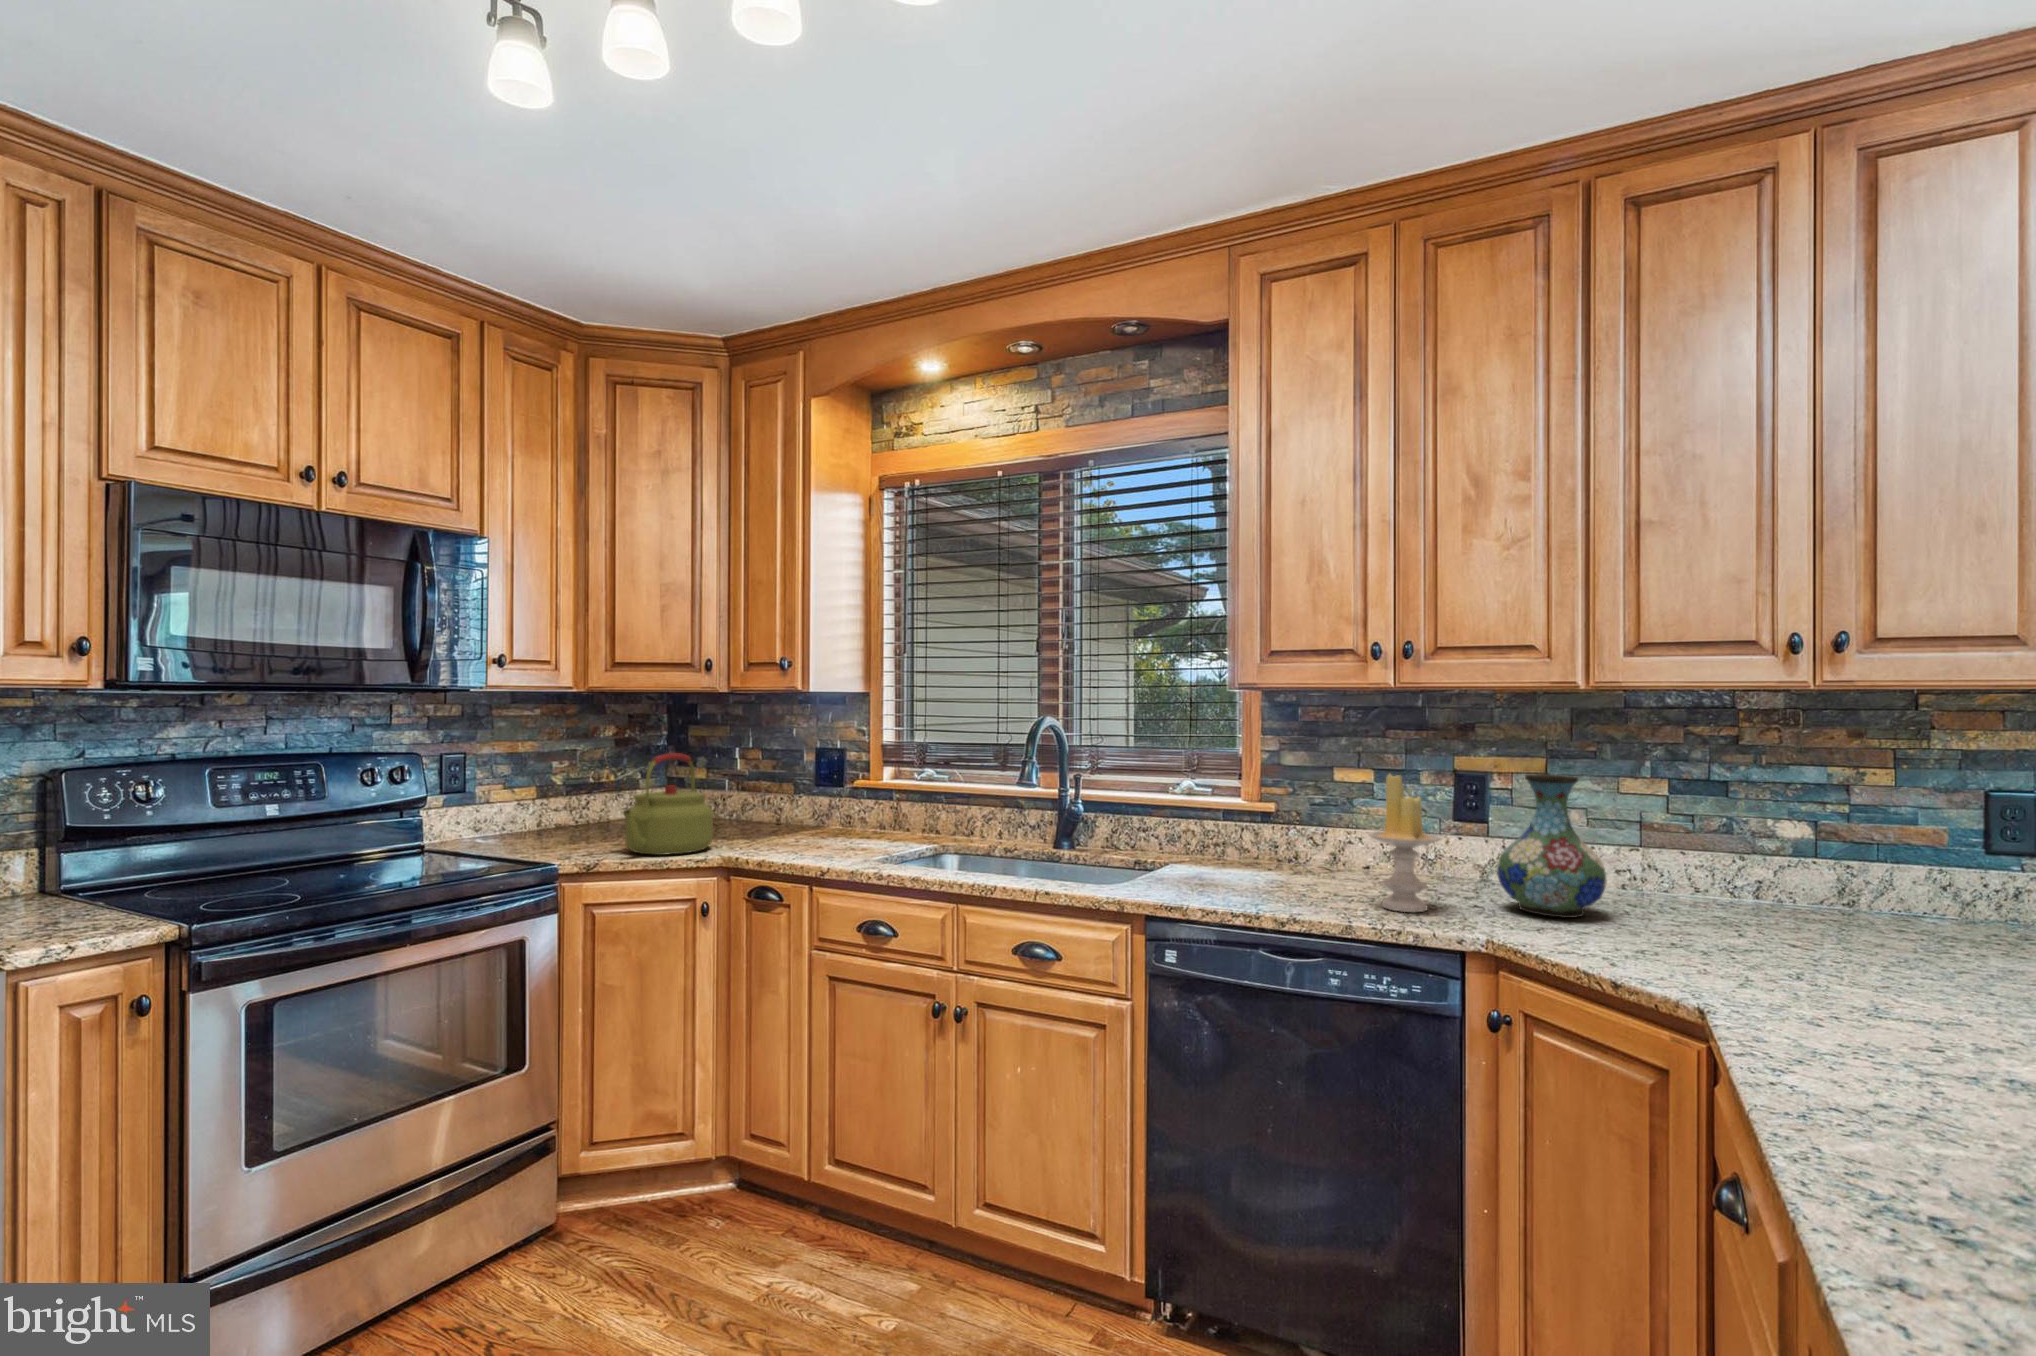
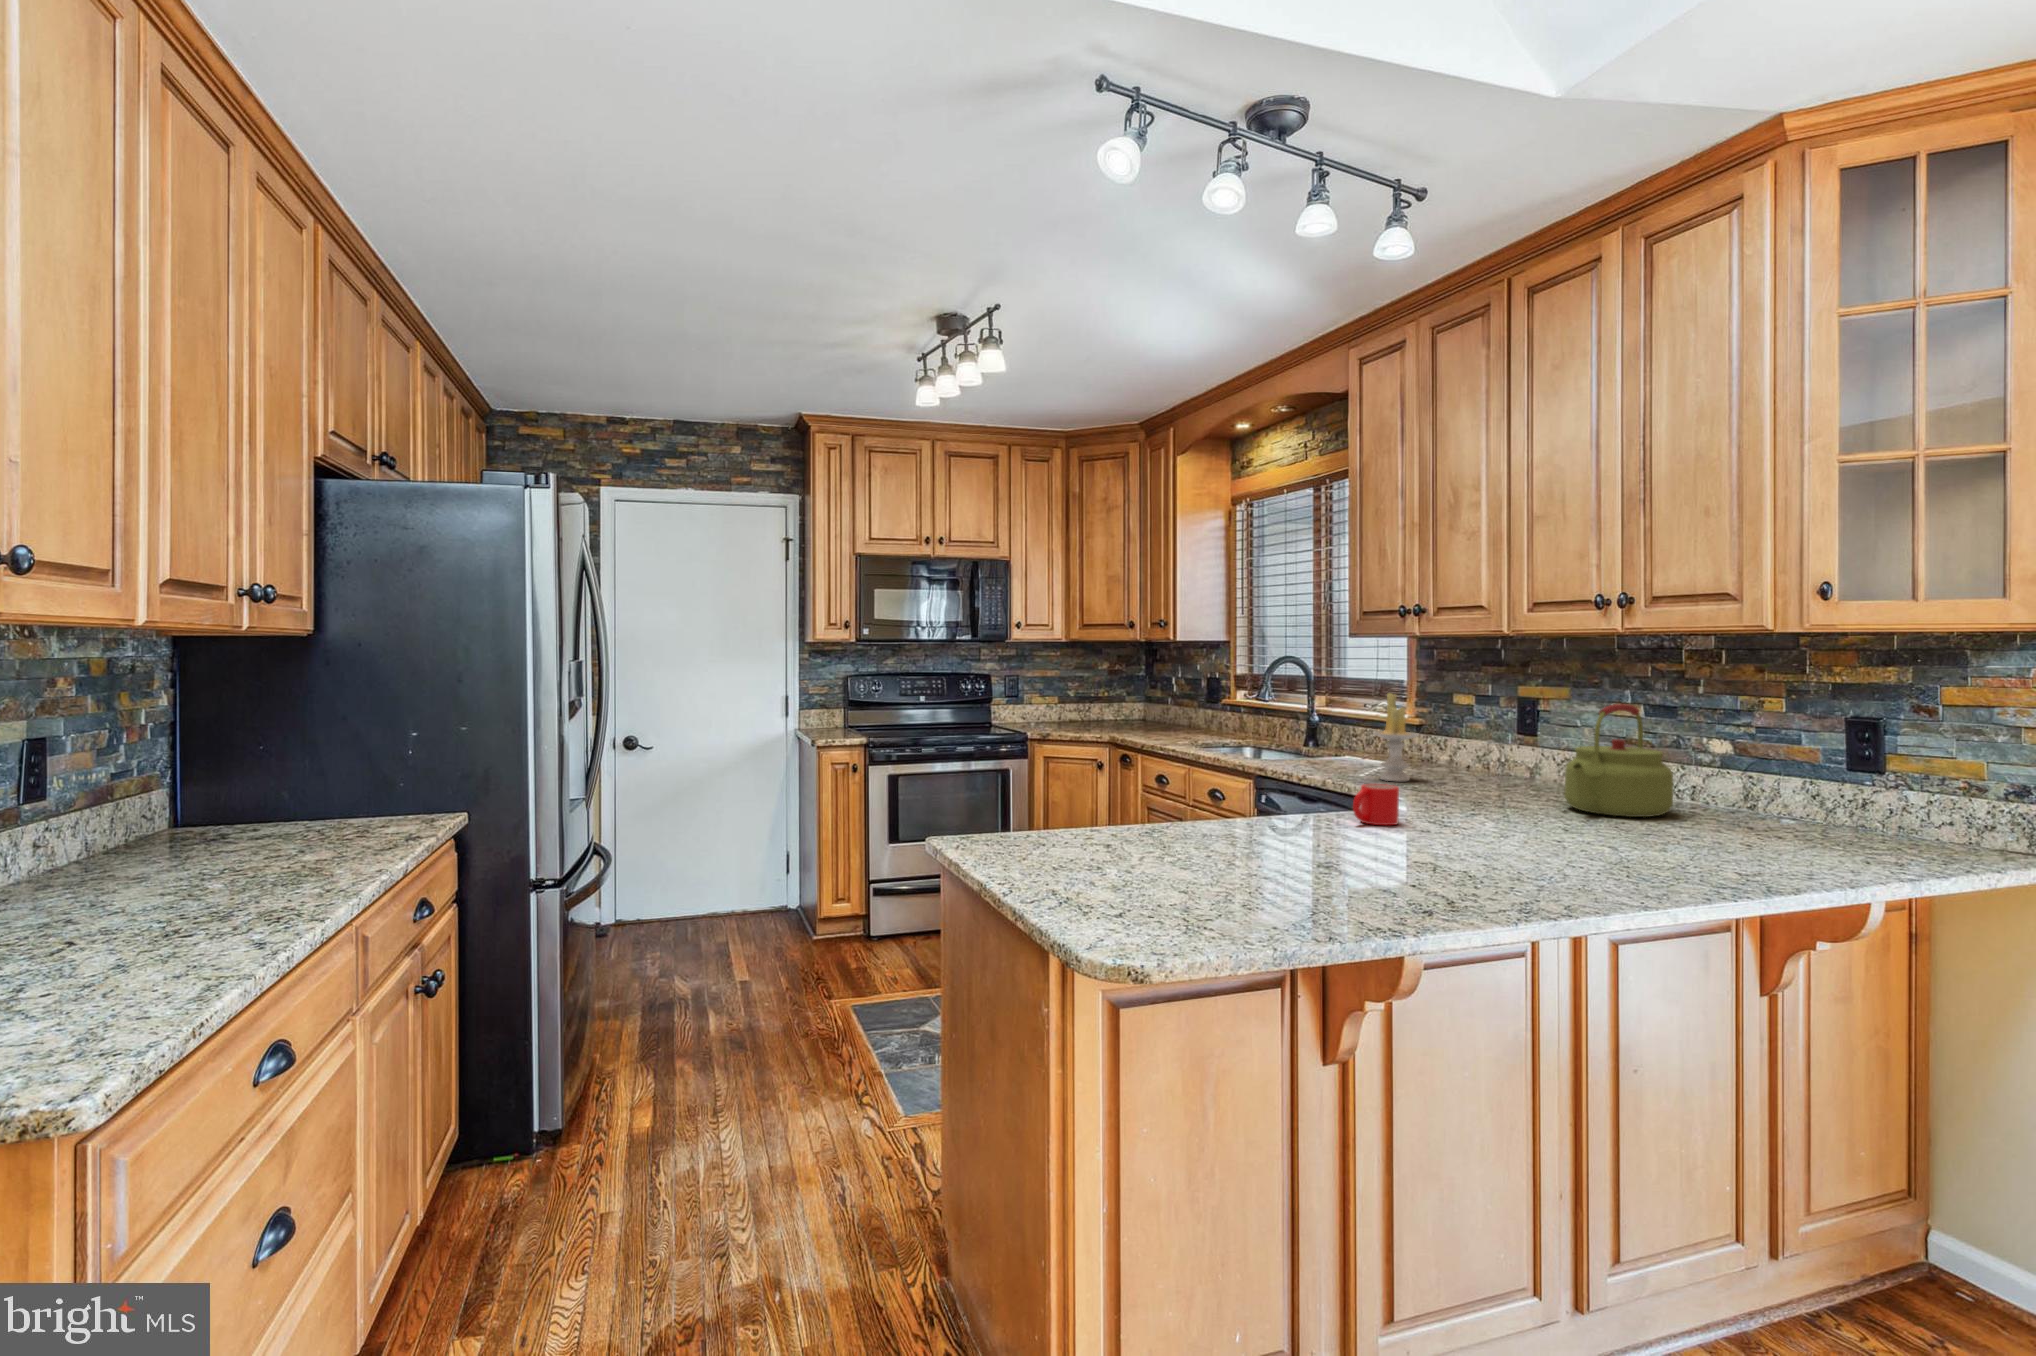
kettle: present [624,753,713,855] -> present [1564,704,1673,817]
vase: present [1497,774,1607,918] -> none [1452,696,1524,792]
mug: none [1804,961,1896,1050] -> present [1353,784,1399,825]

